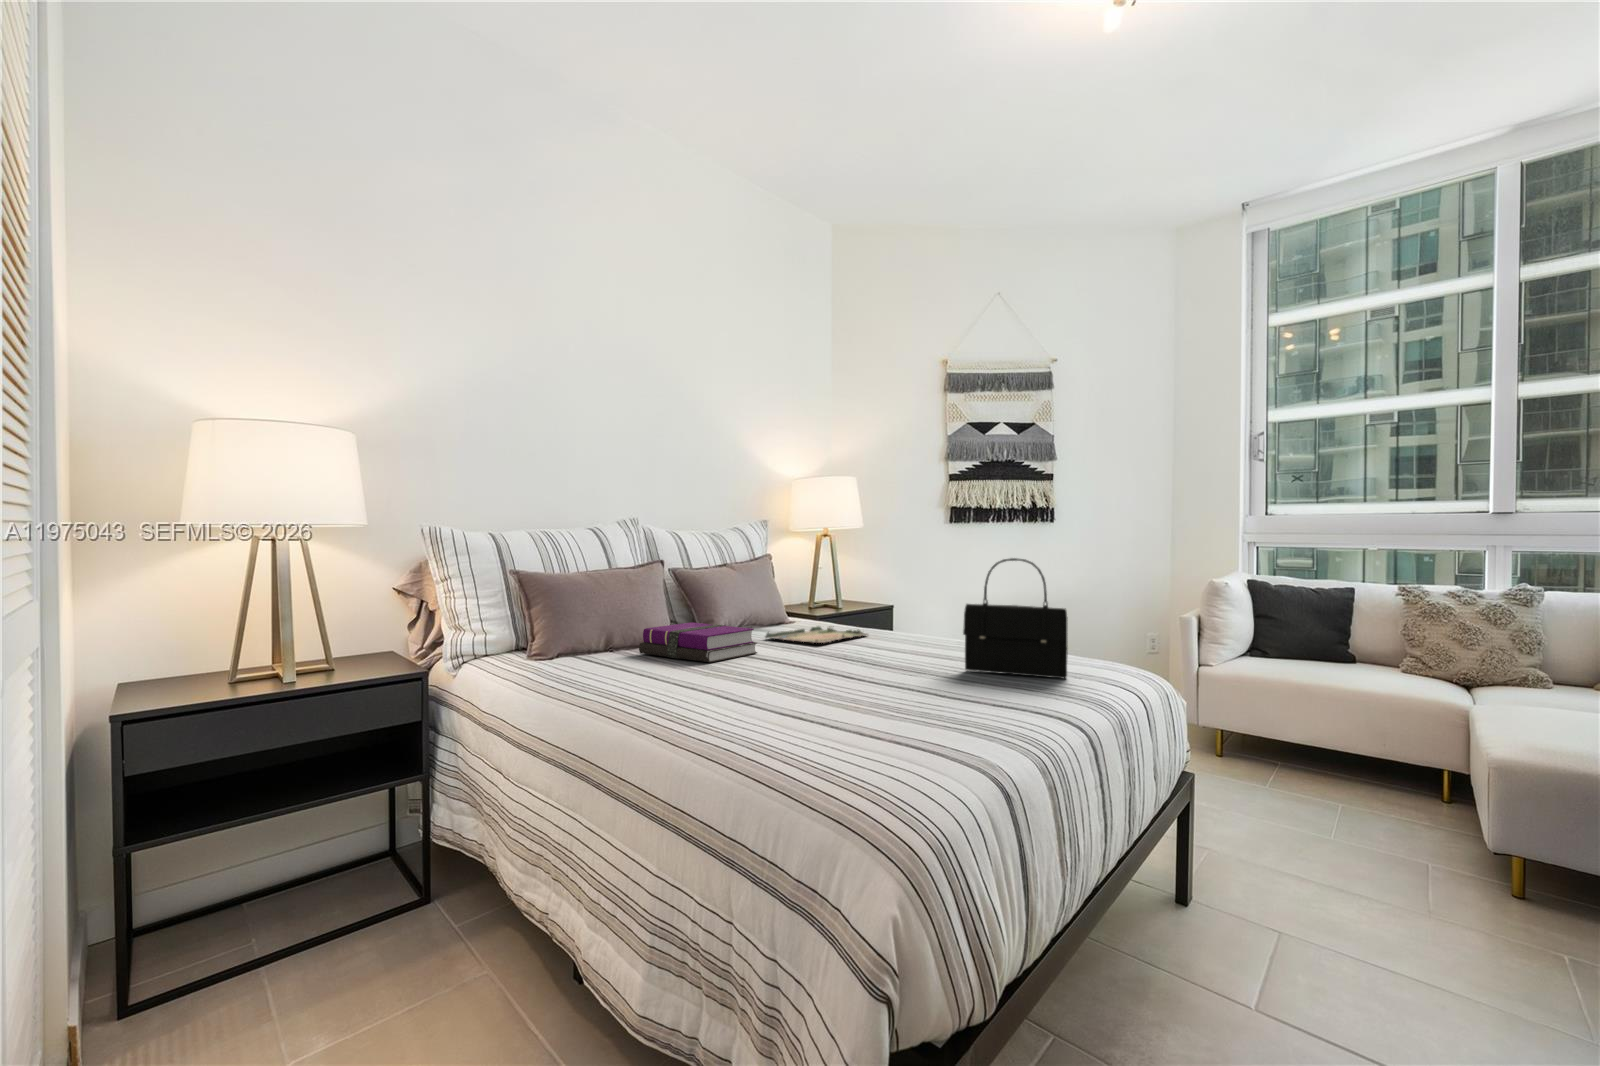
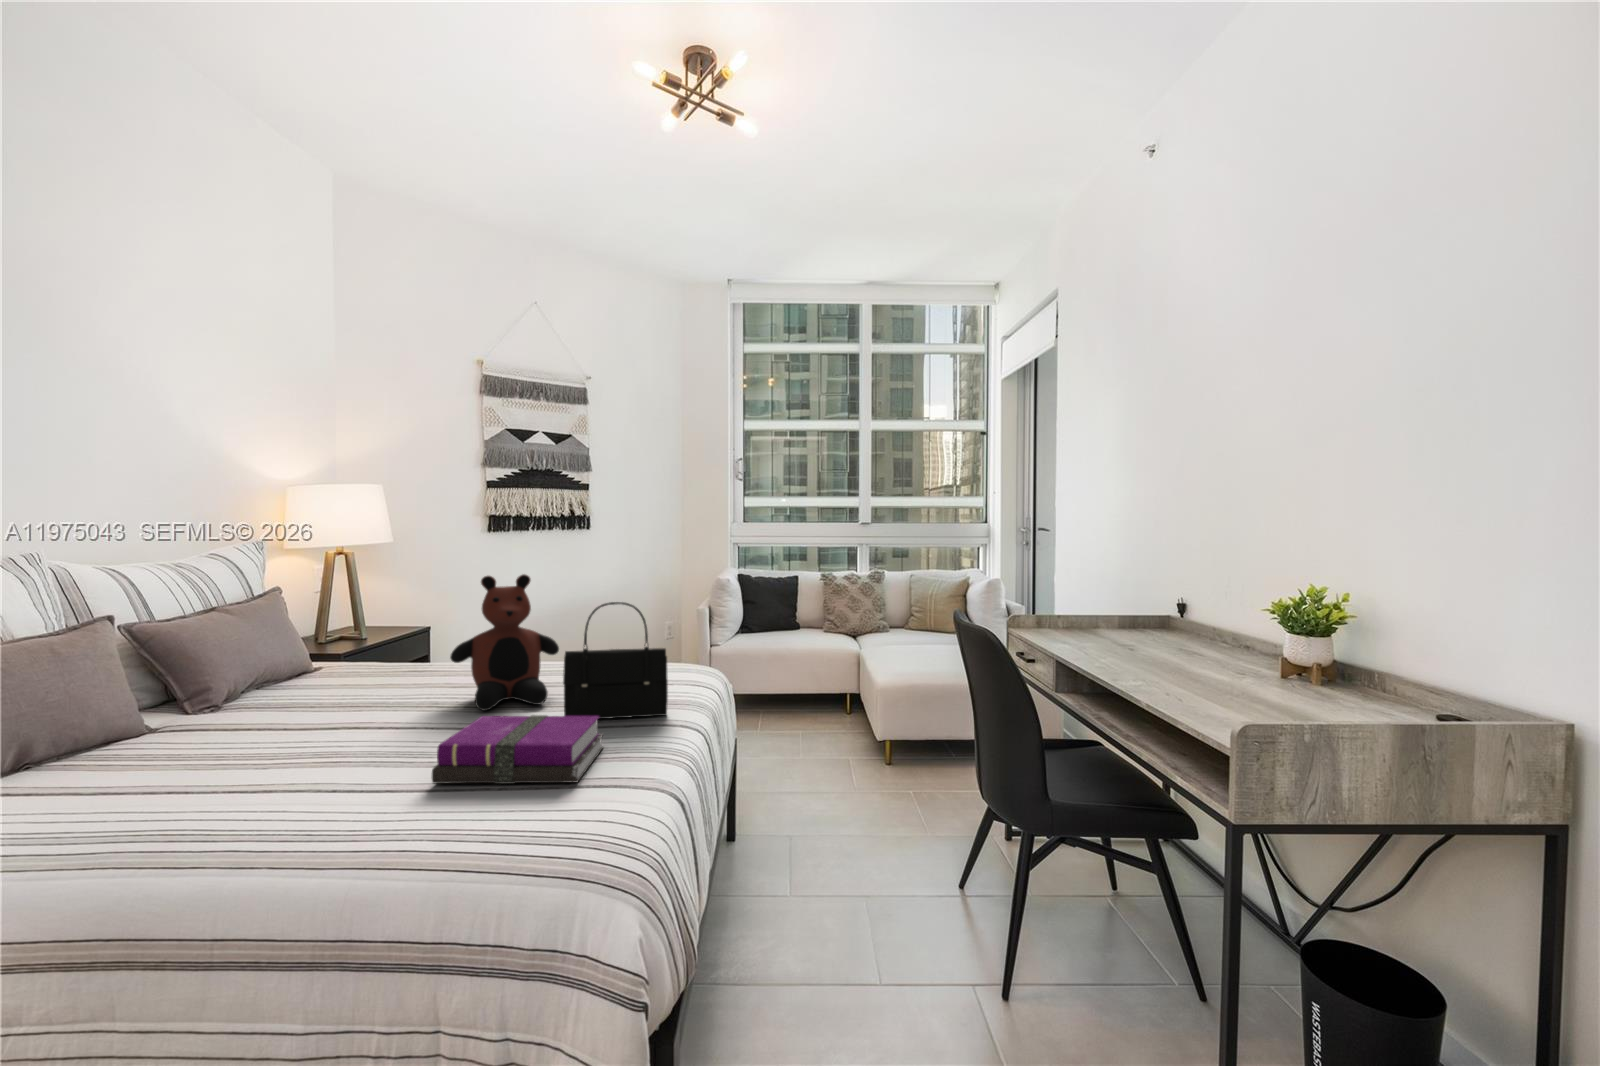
teddy bear: none [879,537,975,658] -> present [450,574,559,711]
notebook: present [639,622,757,662] -> present [432,715,603,784]
tray: present [765,626,868,643] -> none [285,669,427,705]

